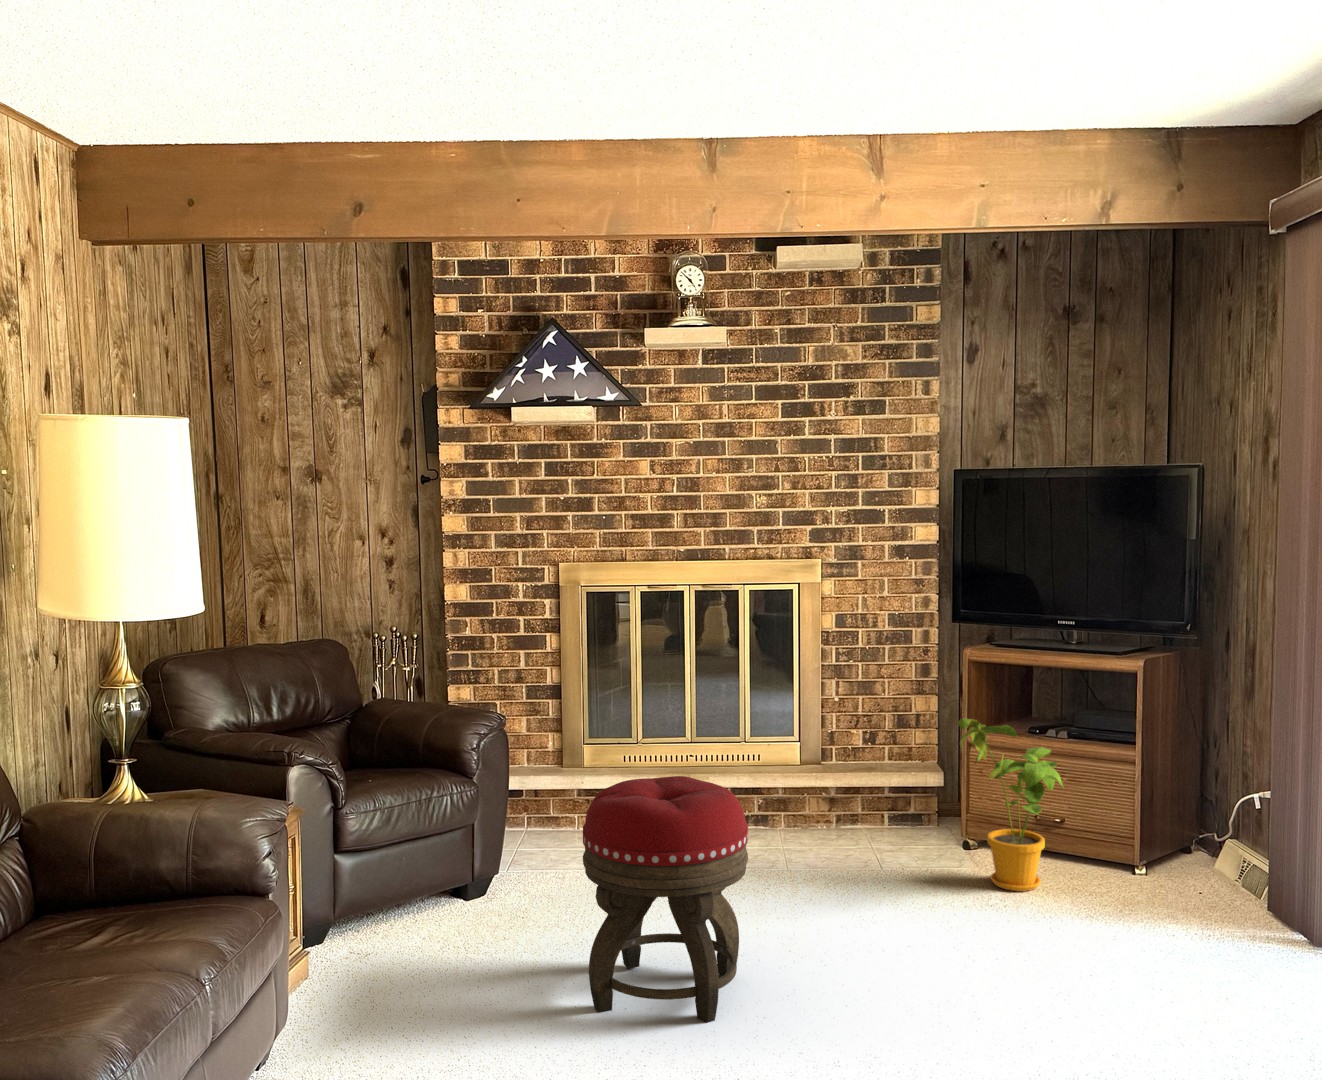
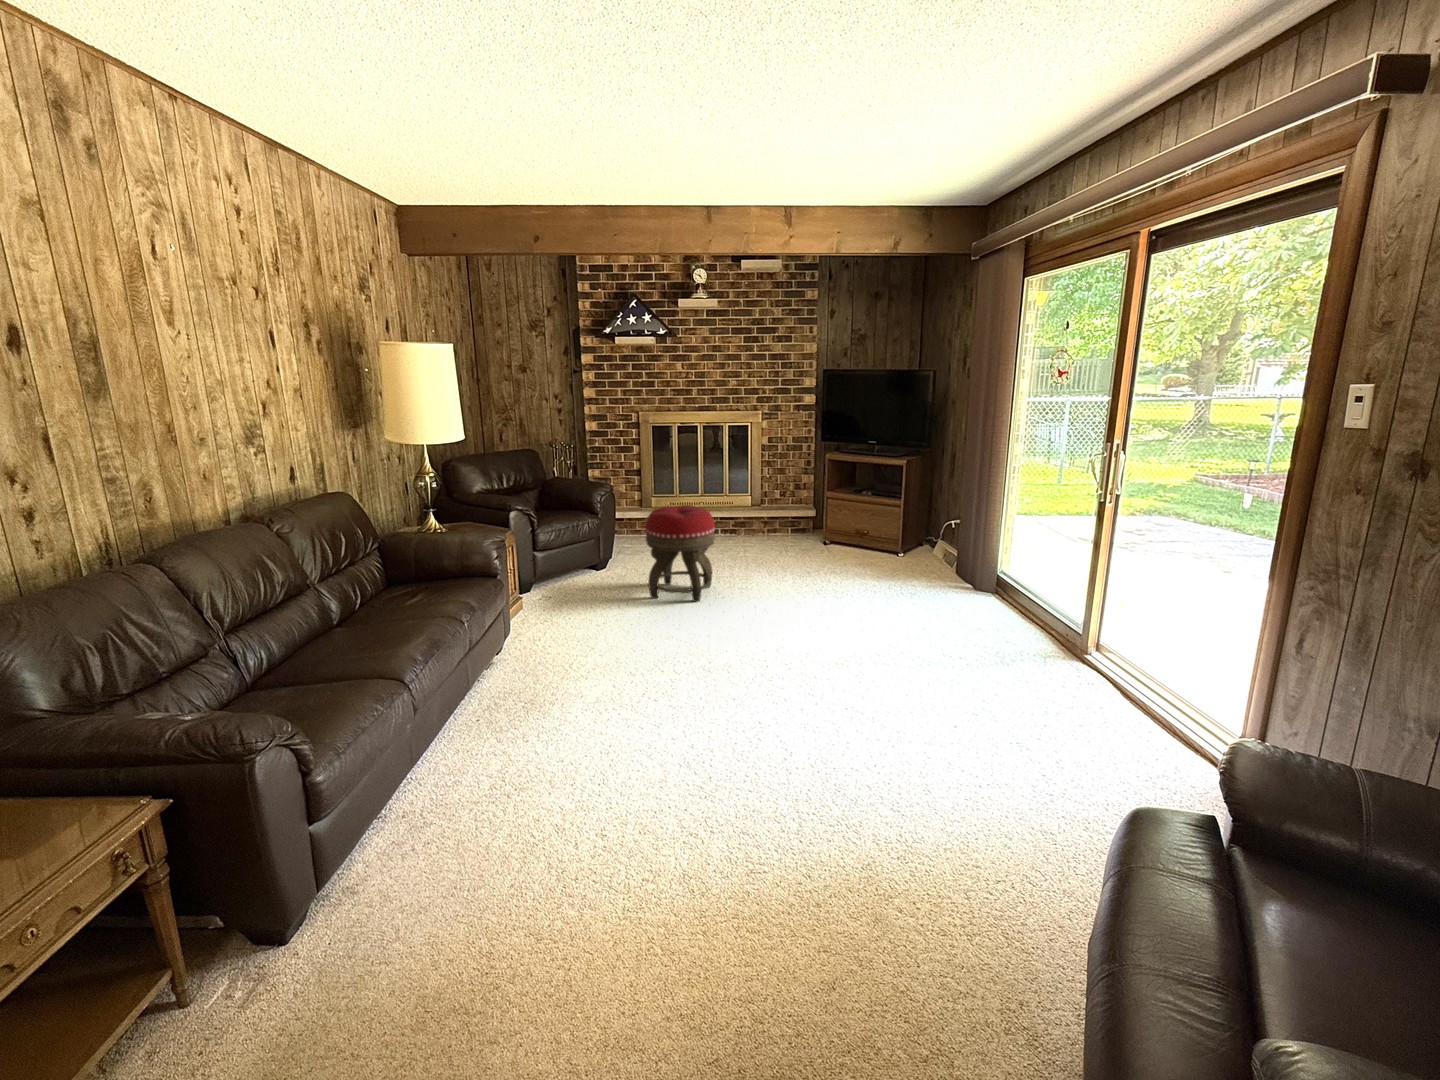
house plant: present [957,719,1063,891] -> none [815,484,859,559]

